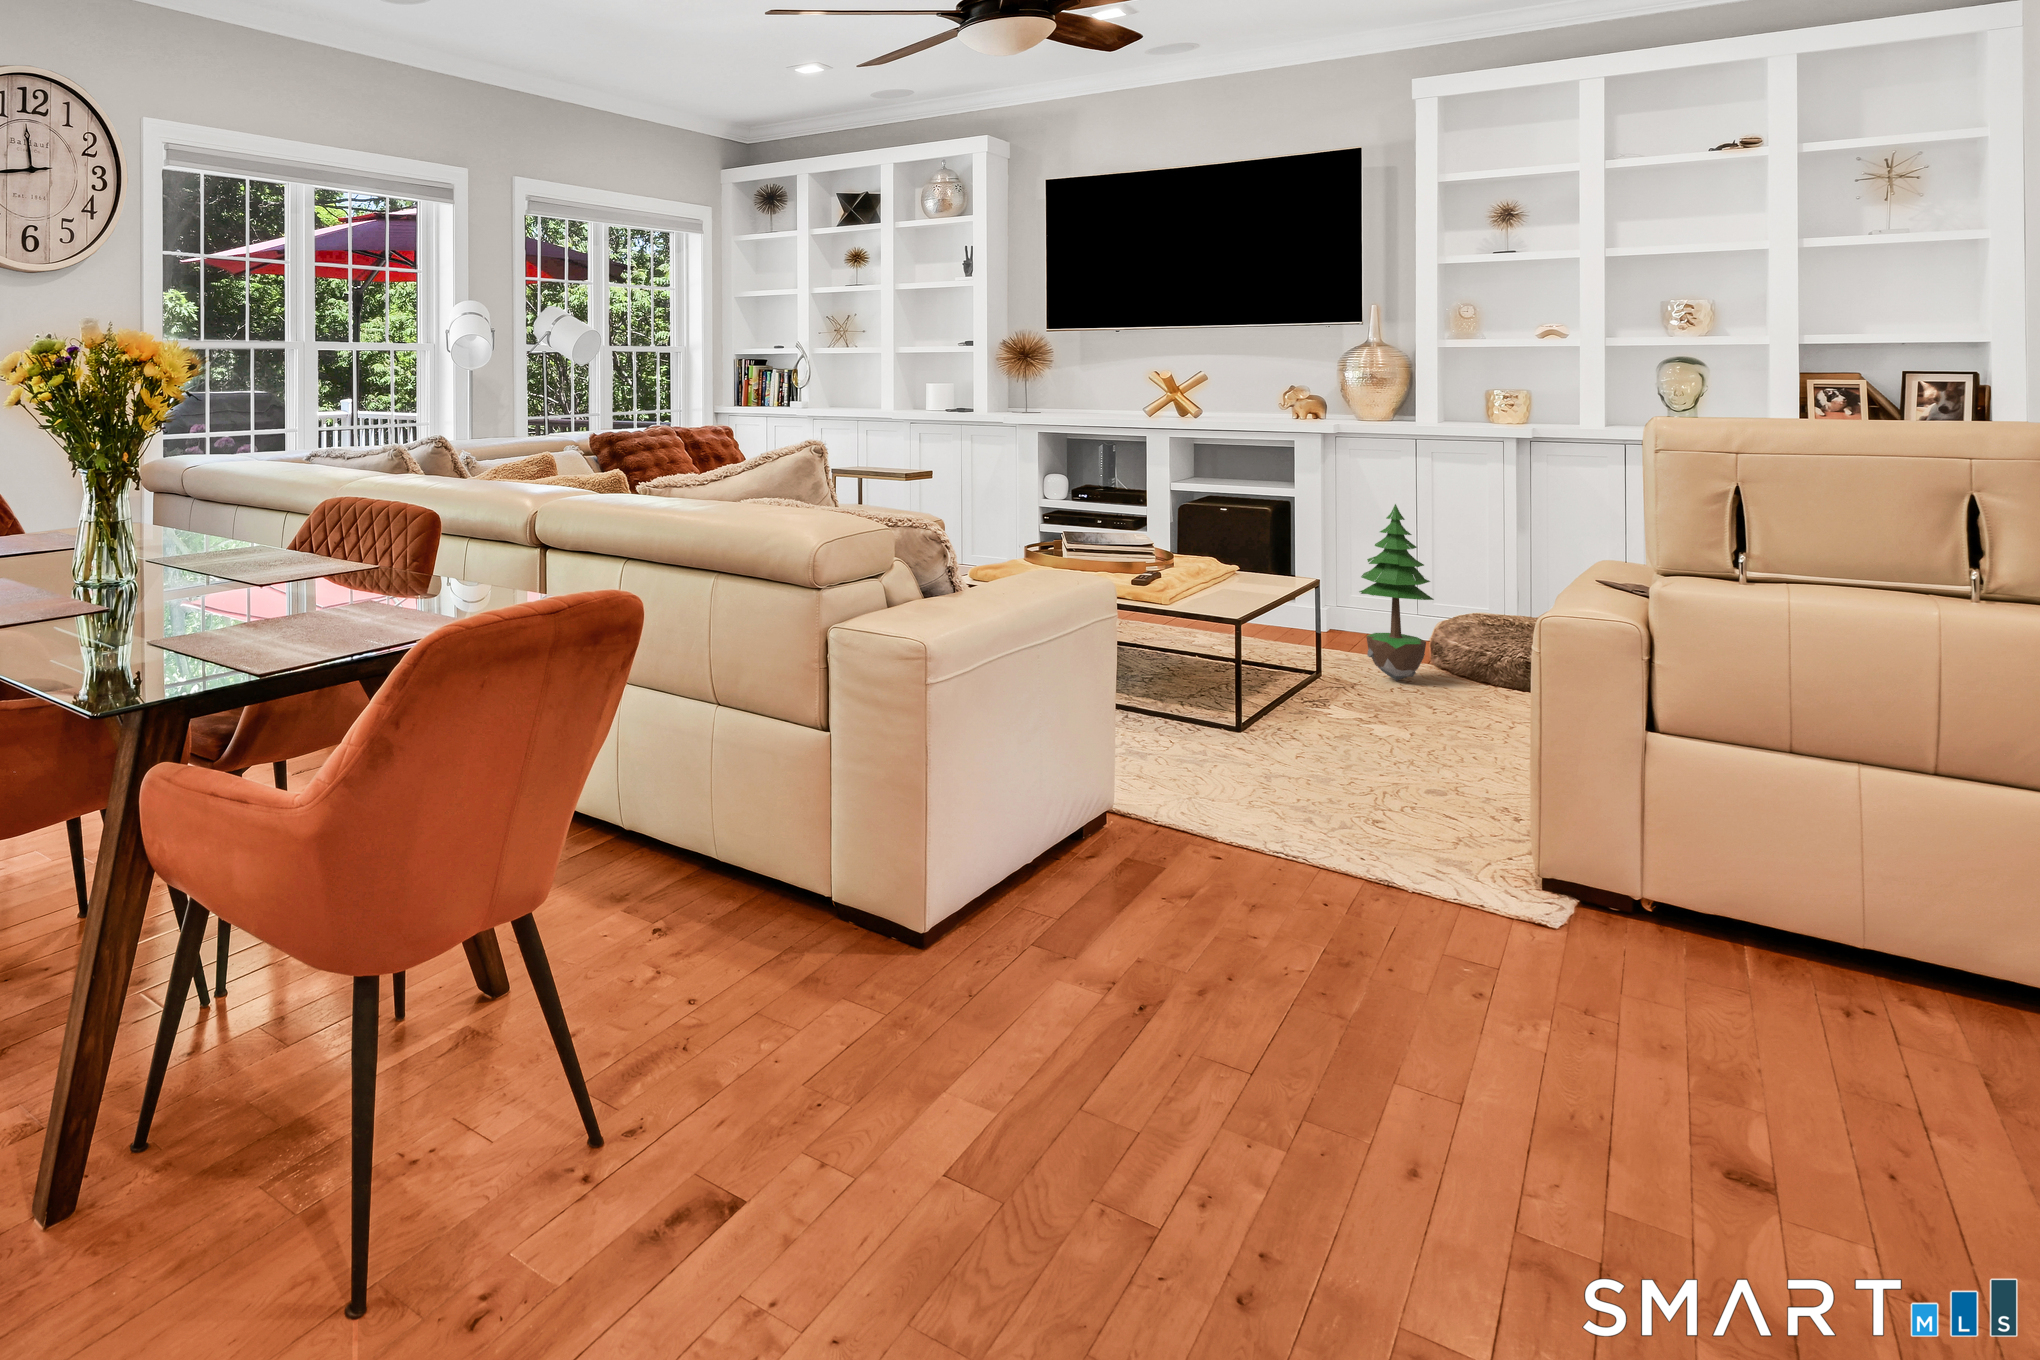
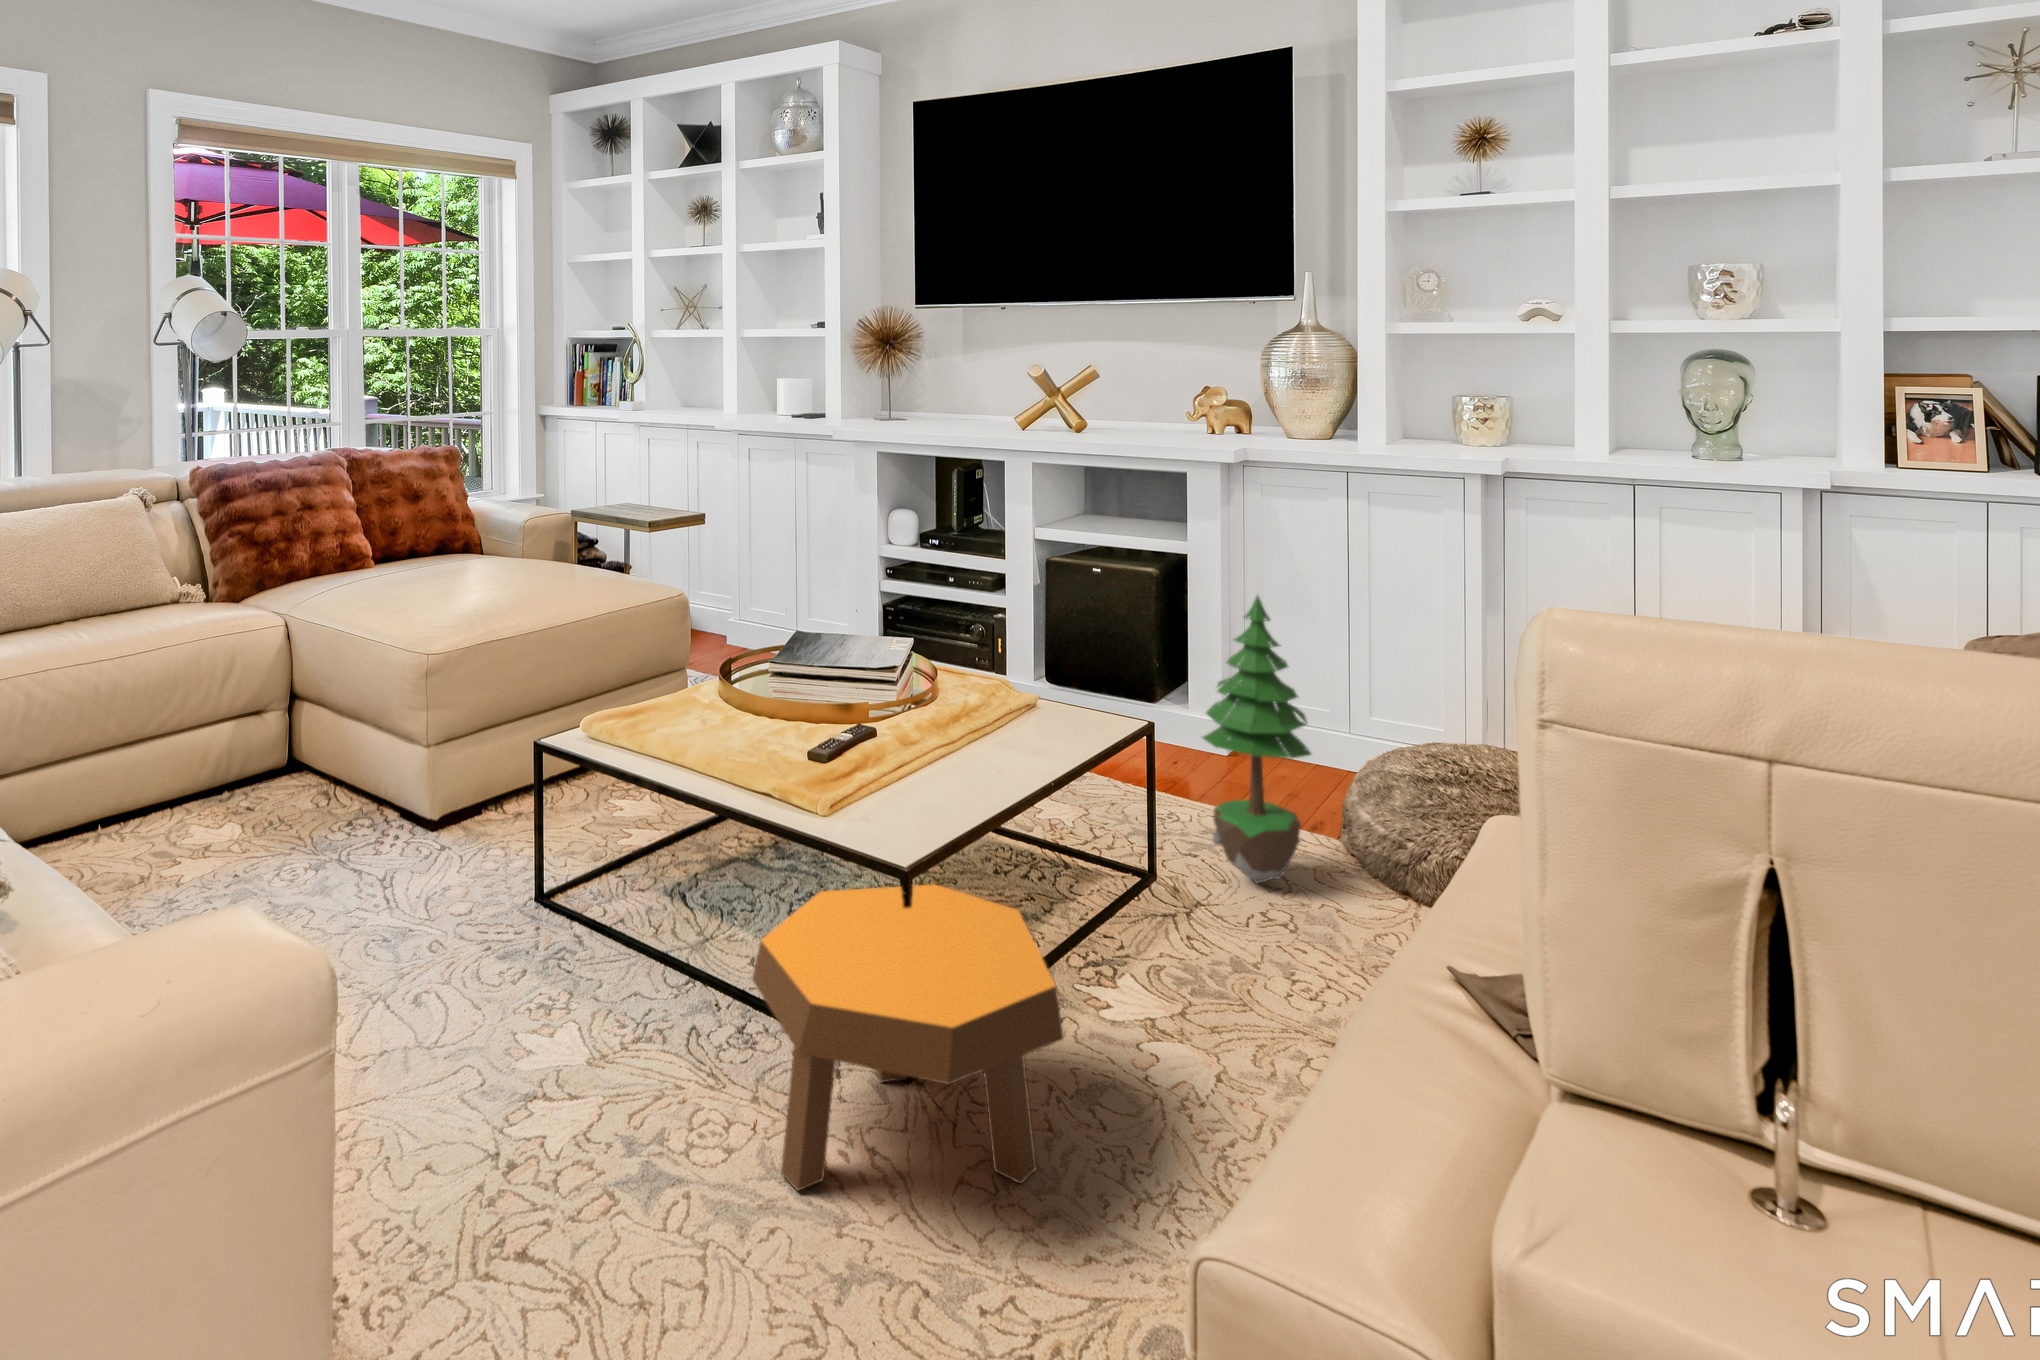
footstool: none [1176,642,1362,765] -> present [752,884,1064,1191]

